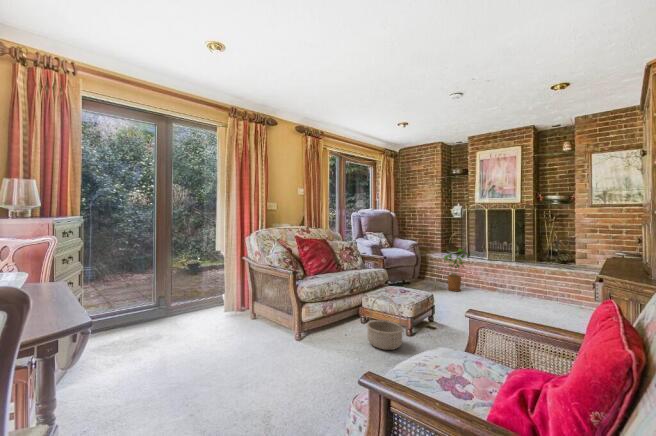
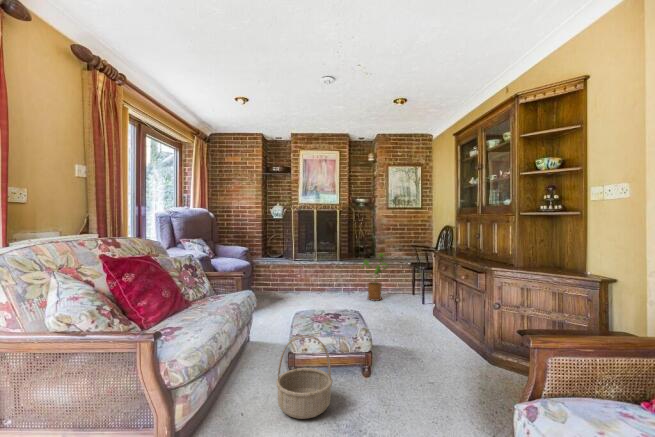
house plant: present [444,249,468,291] -> present [362,253,387,301]

